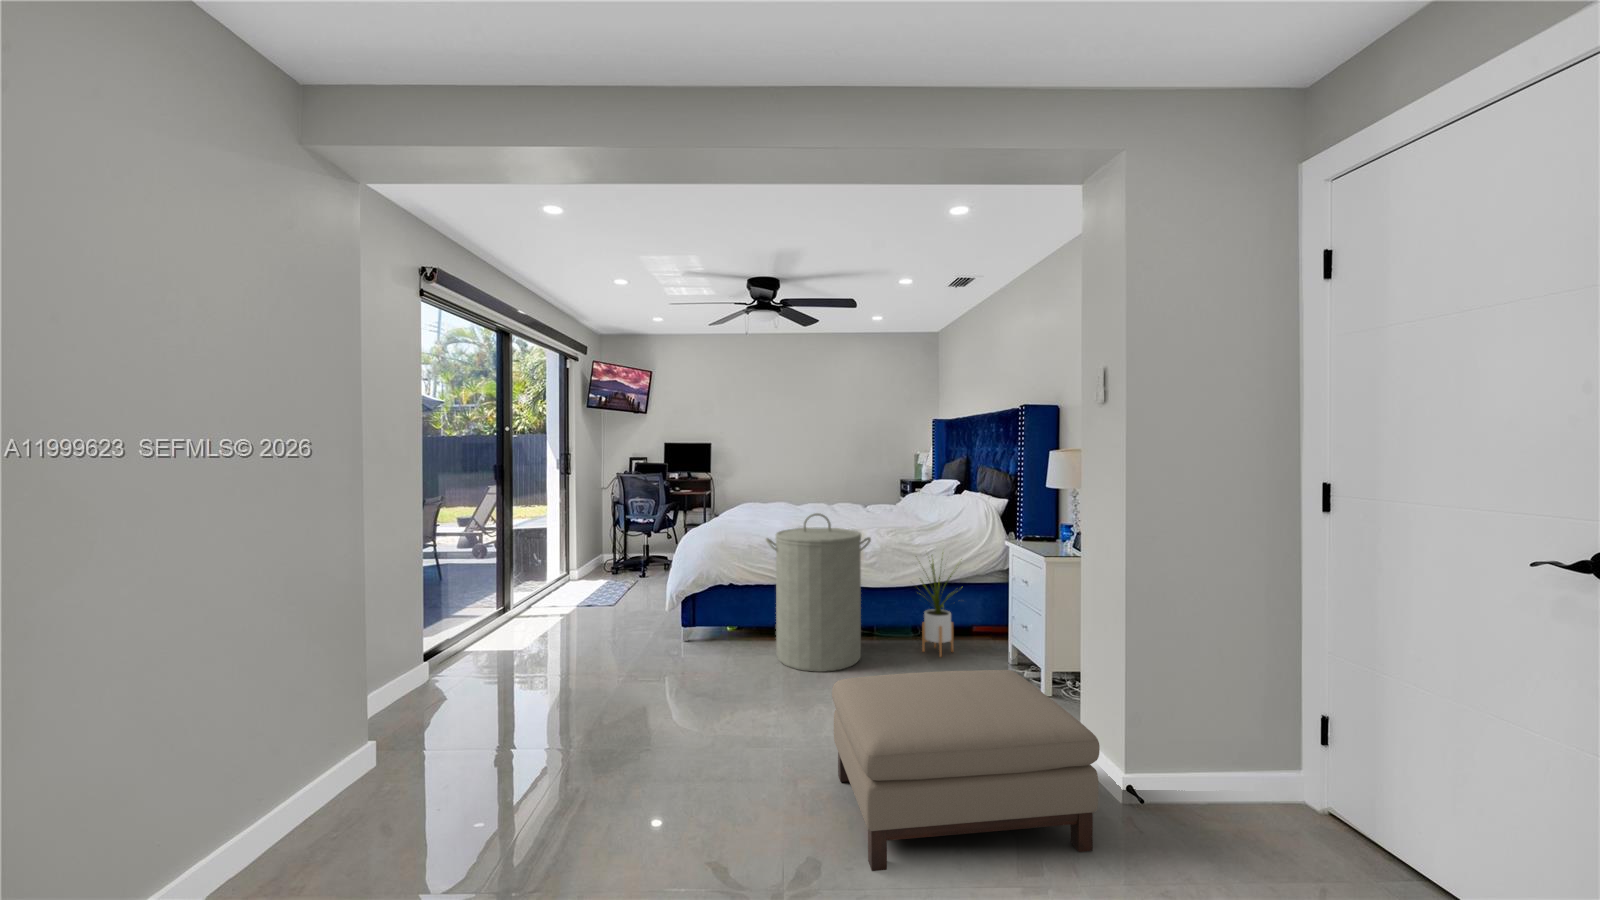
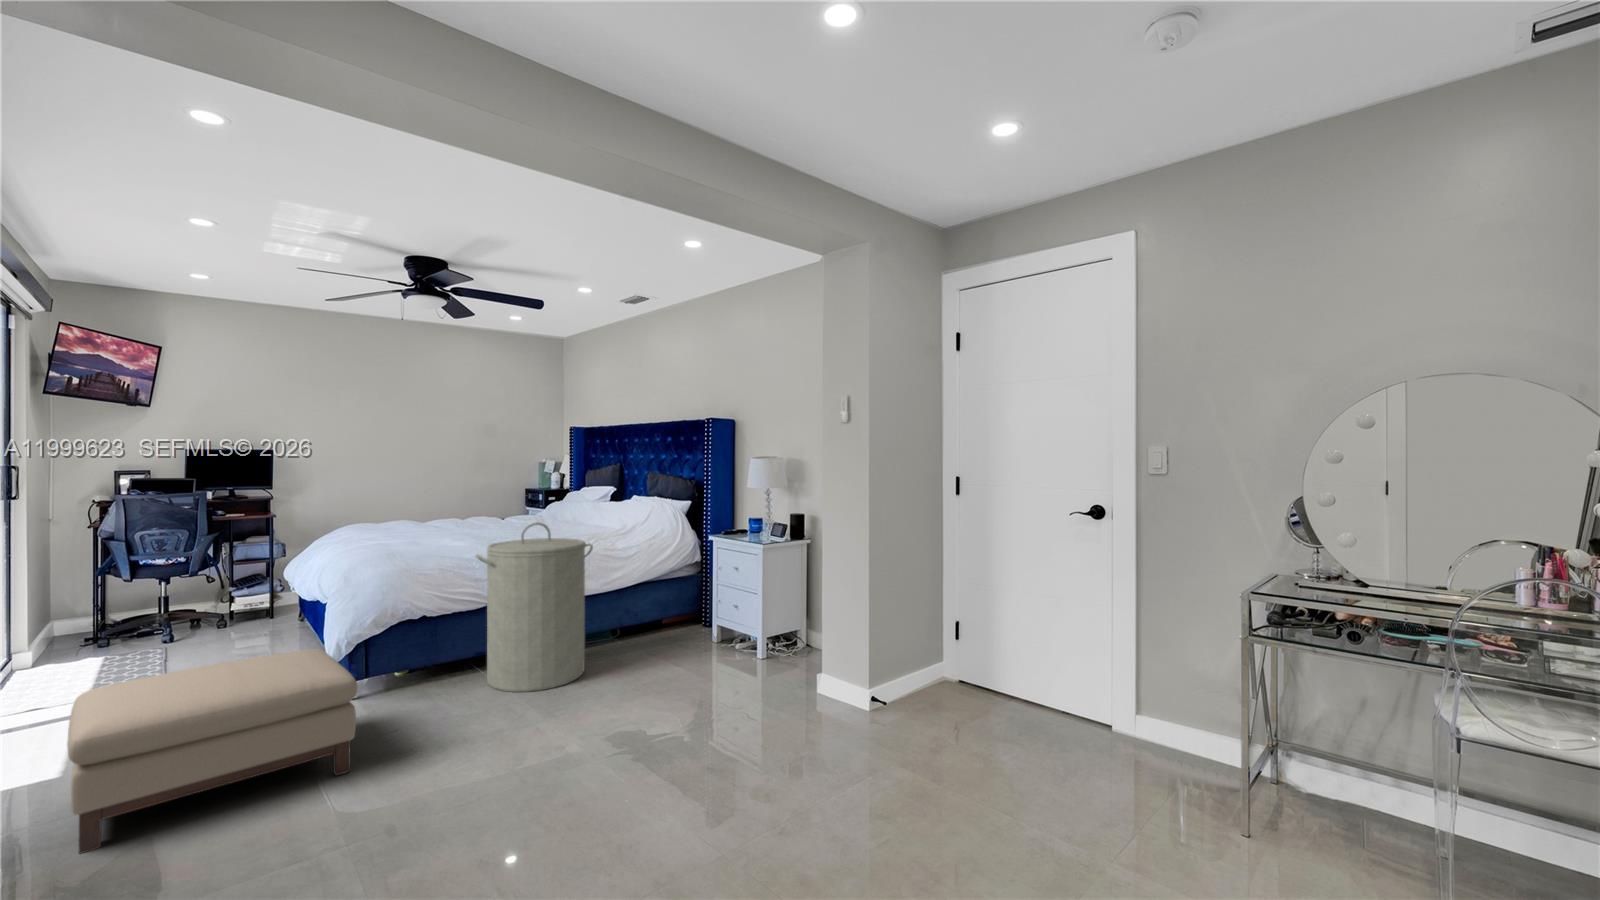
house plant: present [920,553,962,657] -> none [623,548,678,652]
ottoman: present [832,670,1100,871] -> present [67,649,357,853]

